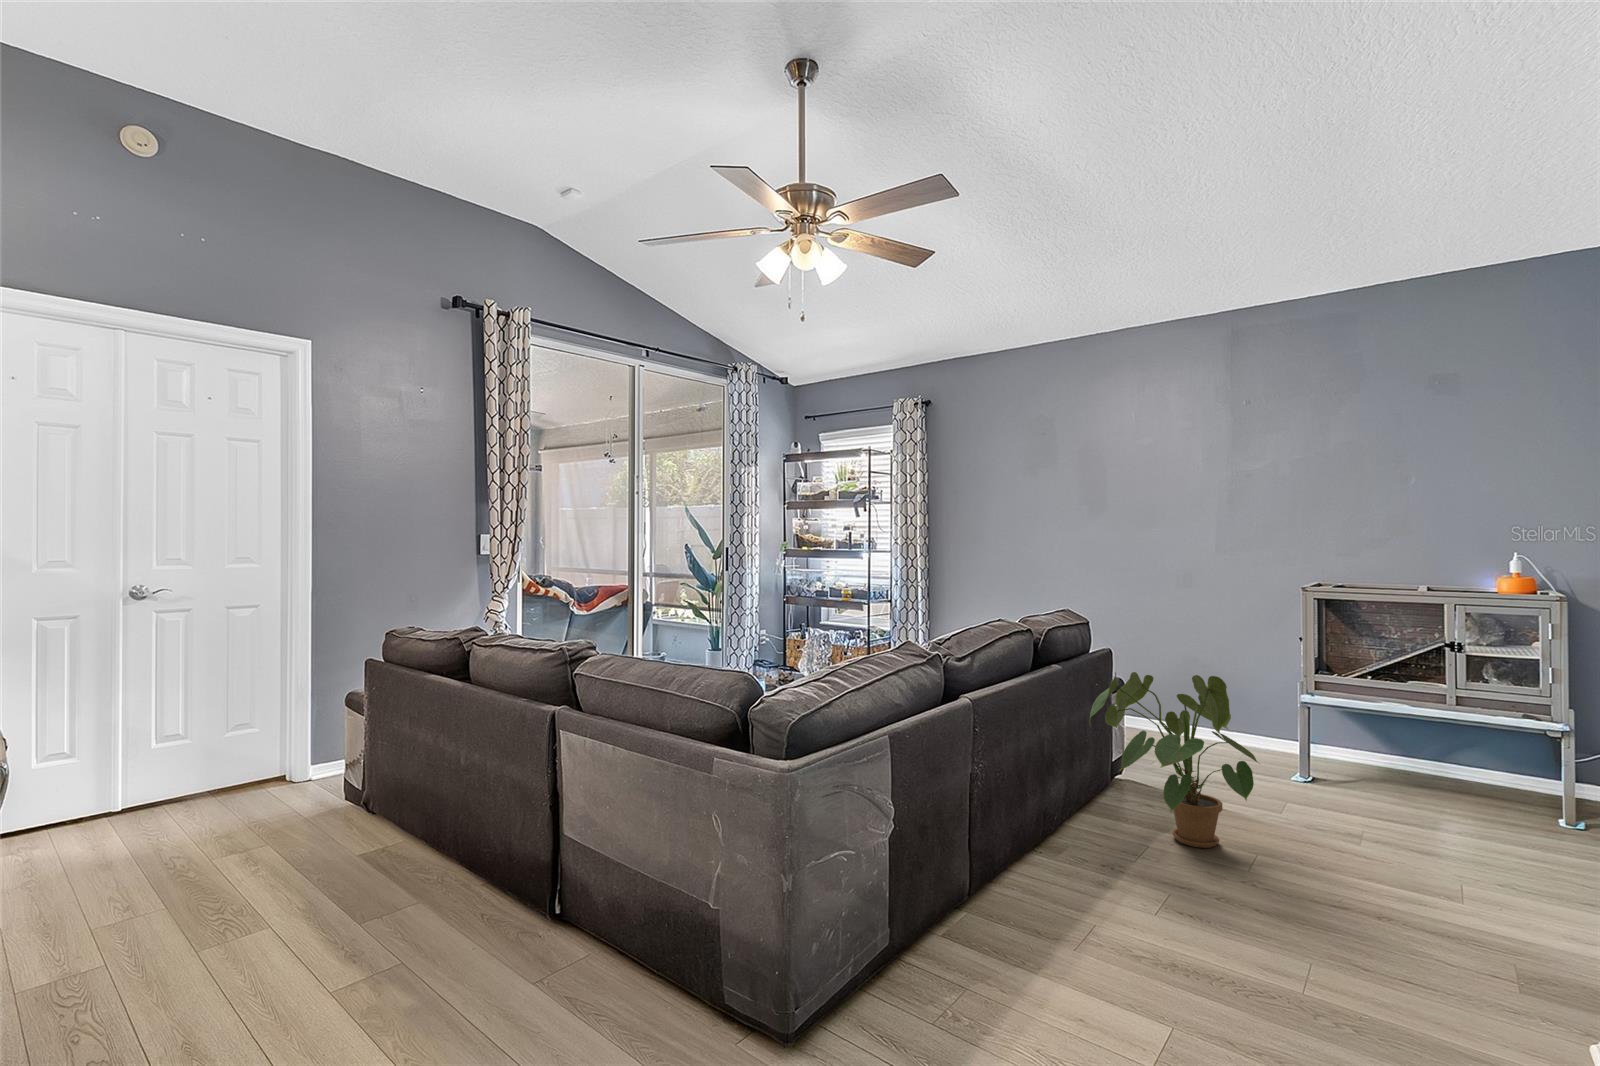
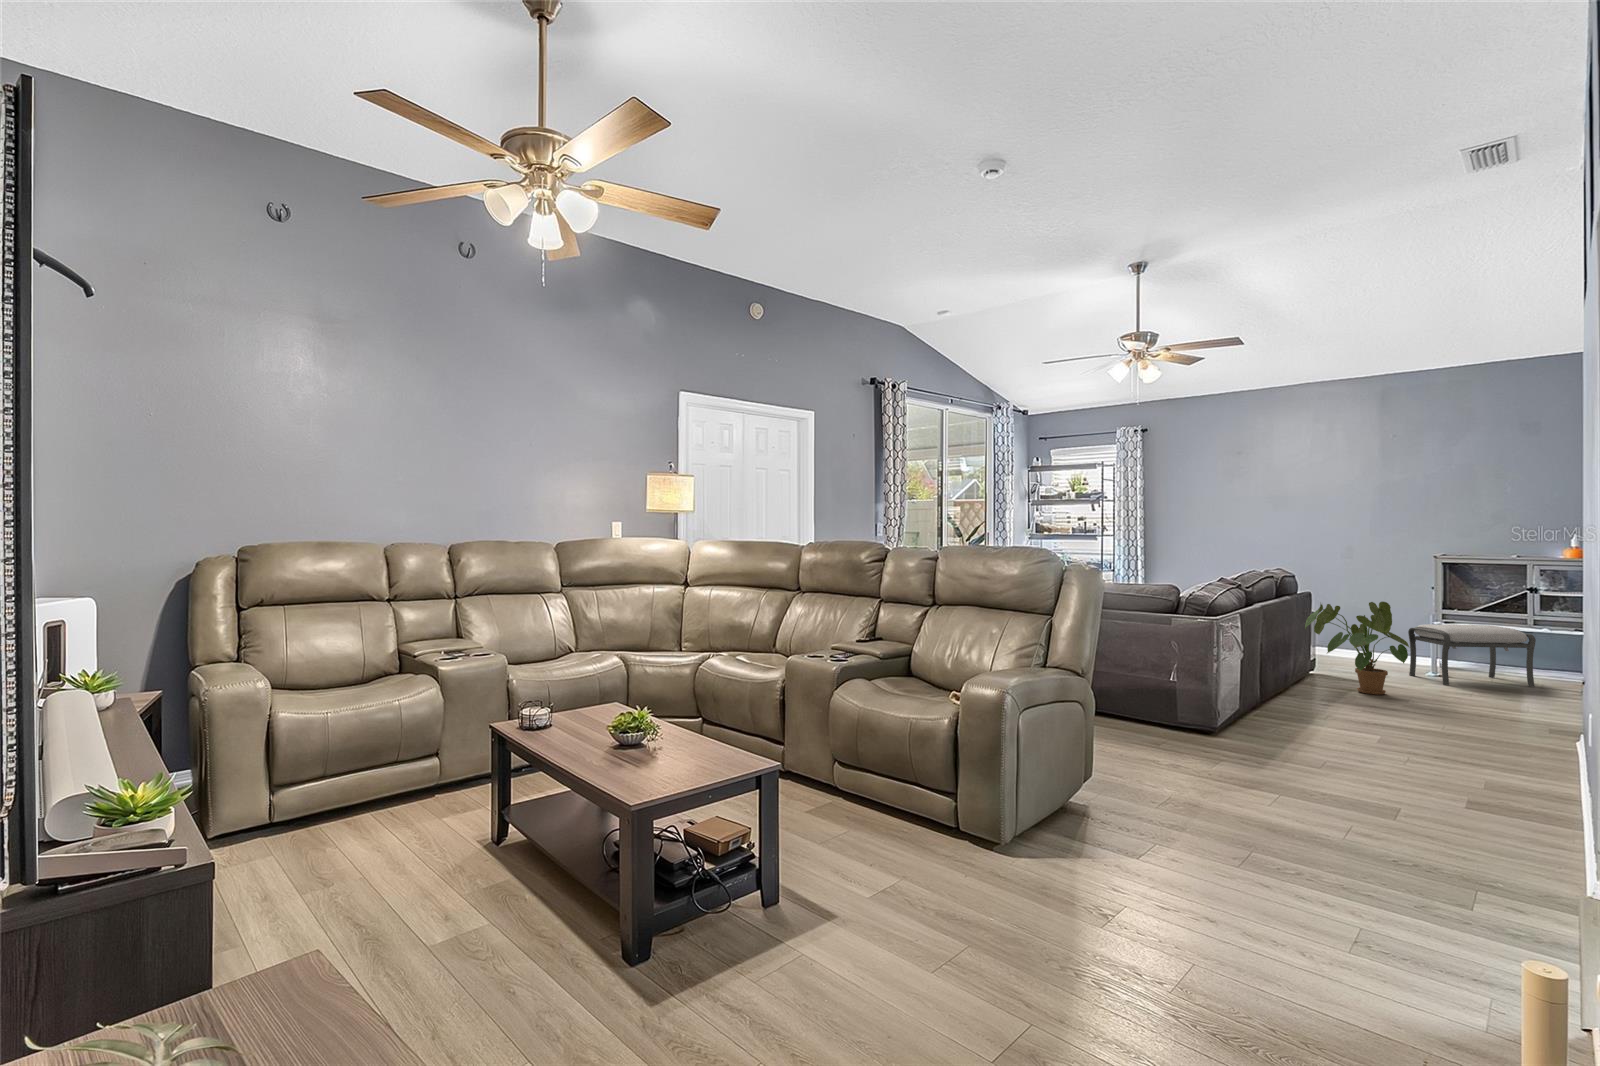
ottoman: none [1264,700,1460,811] -> present [1408,624,1536,687]

